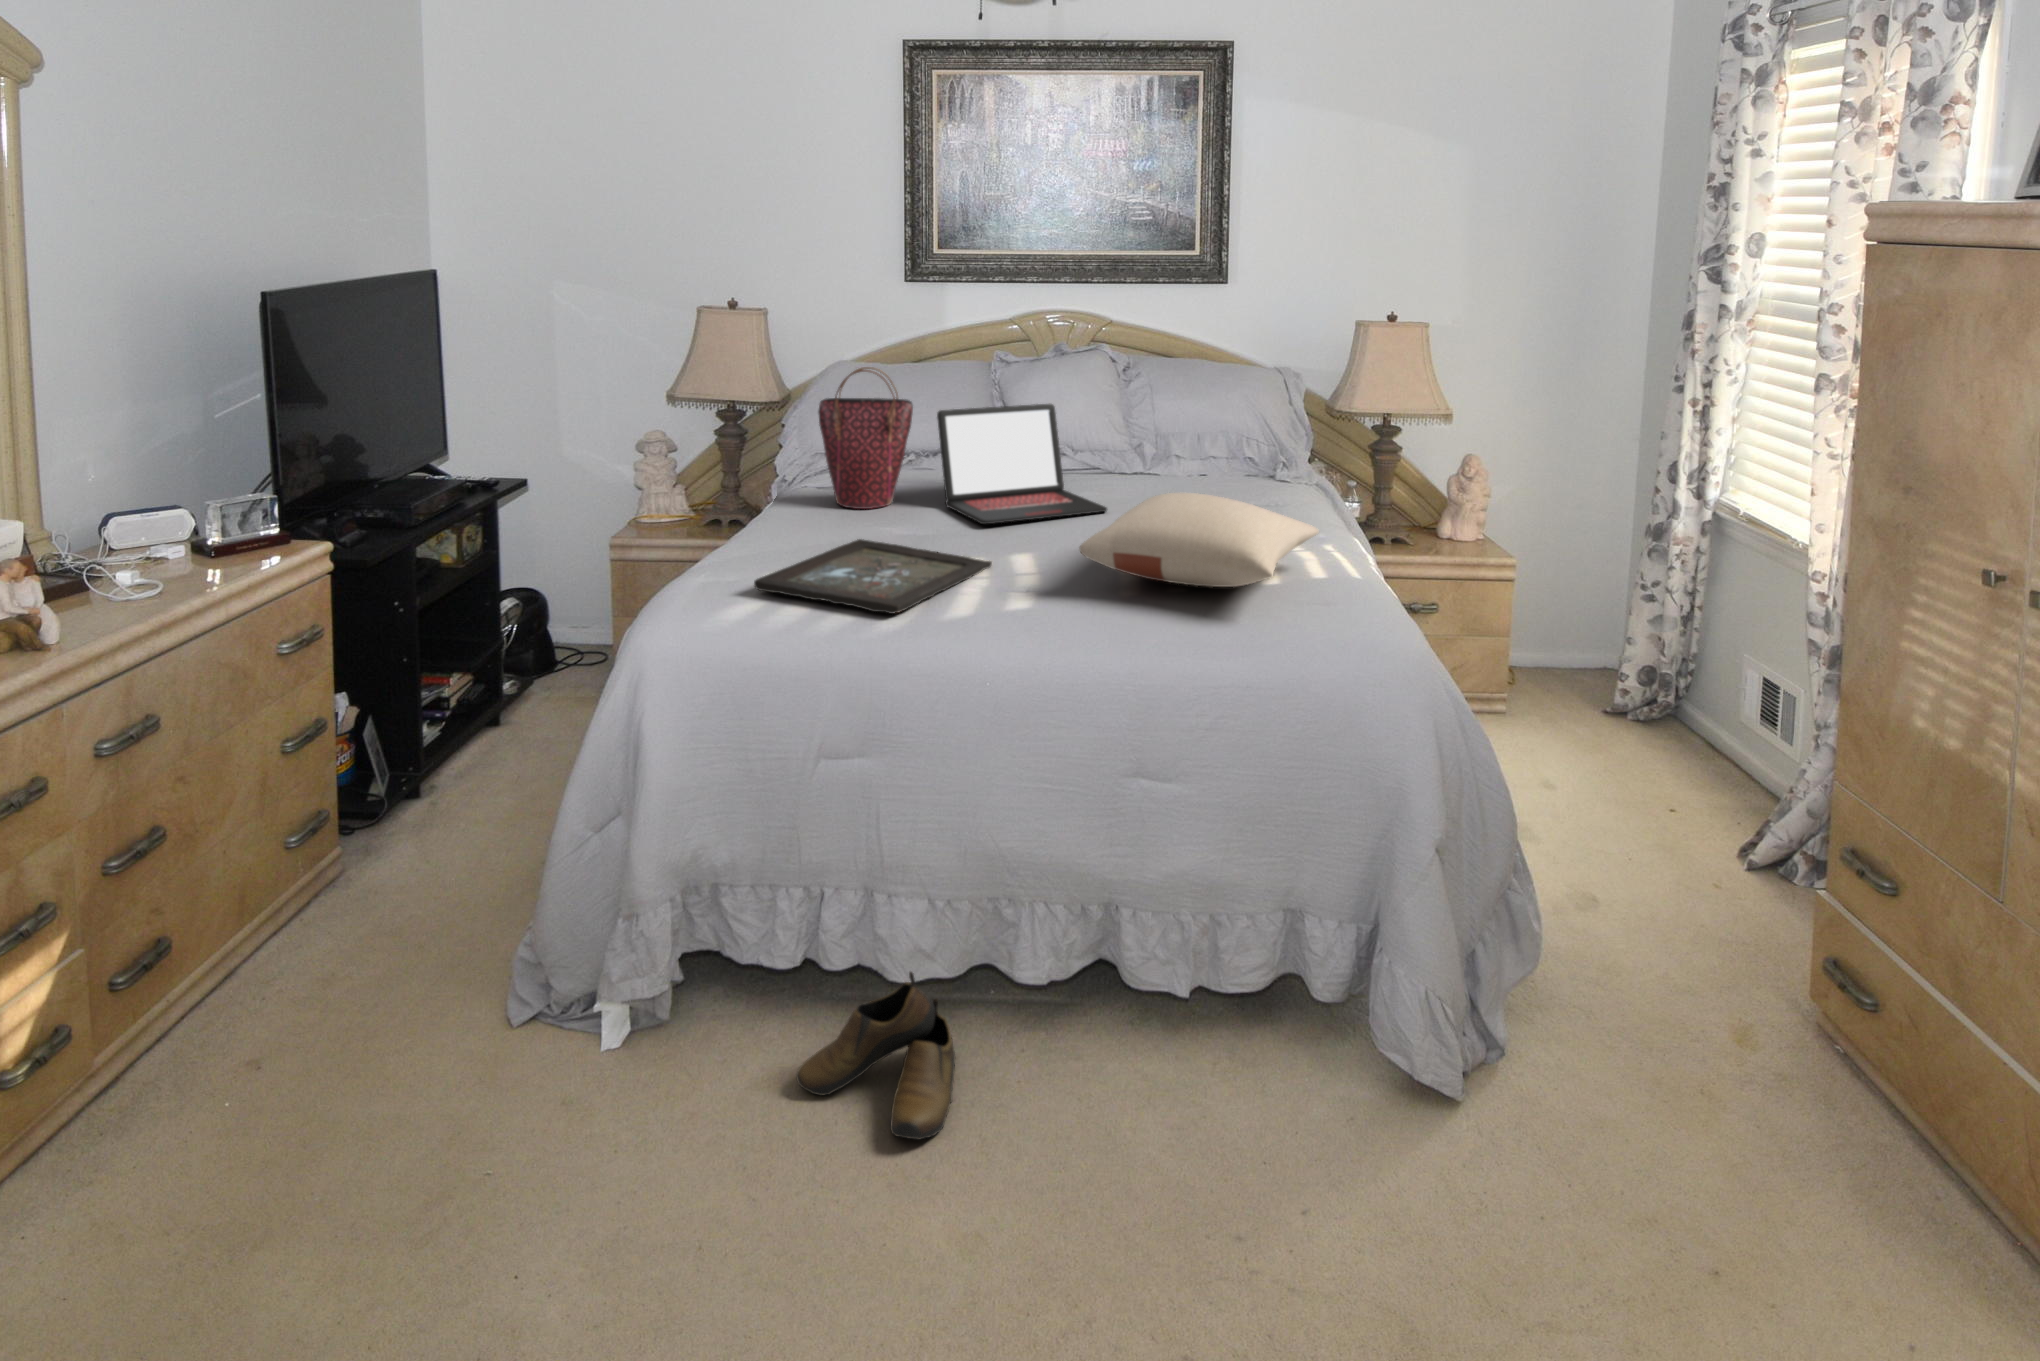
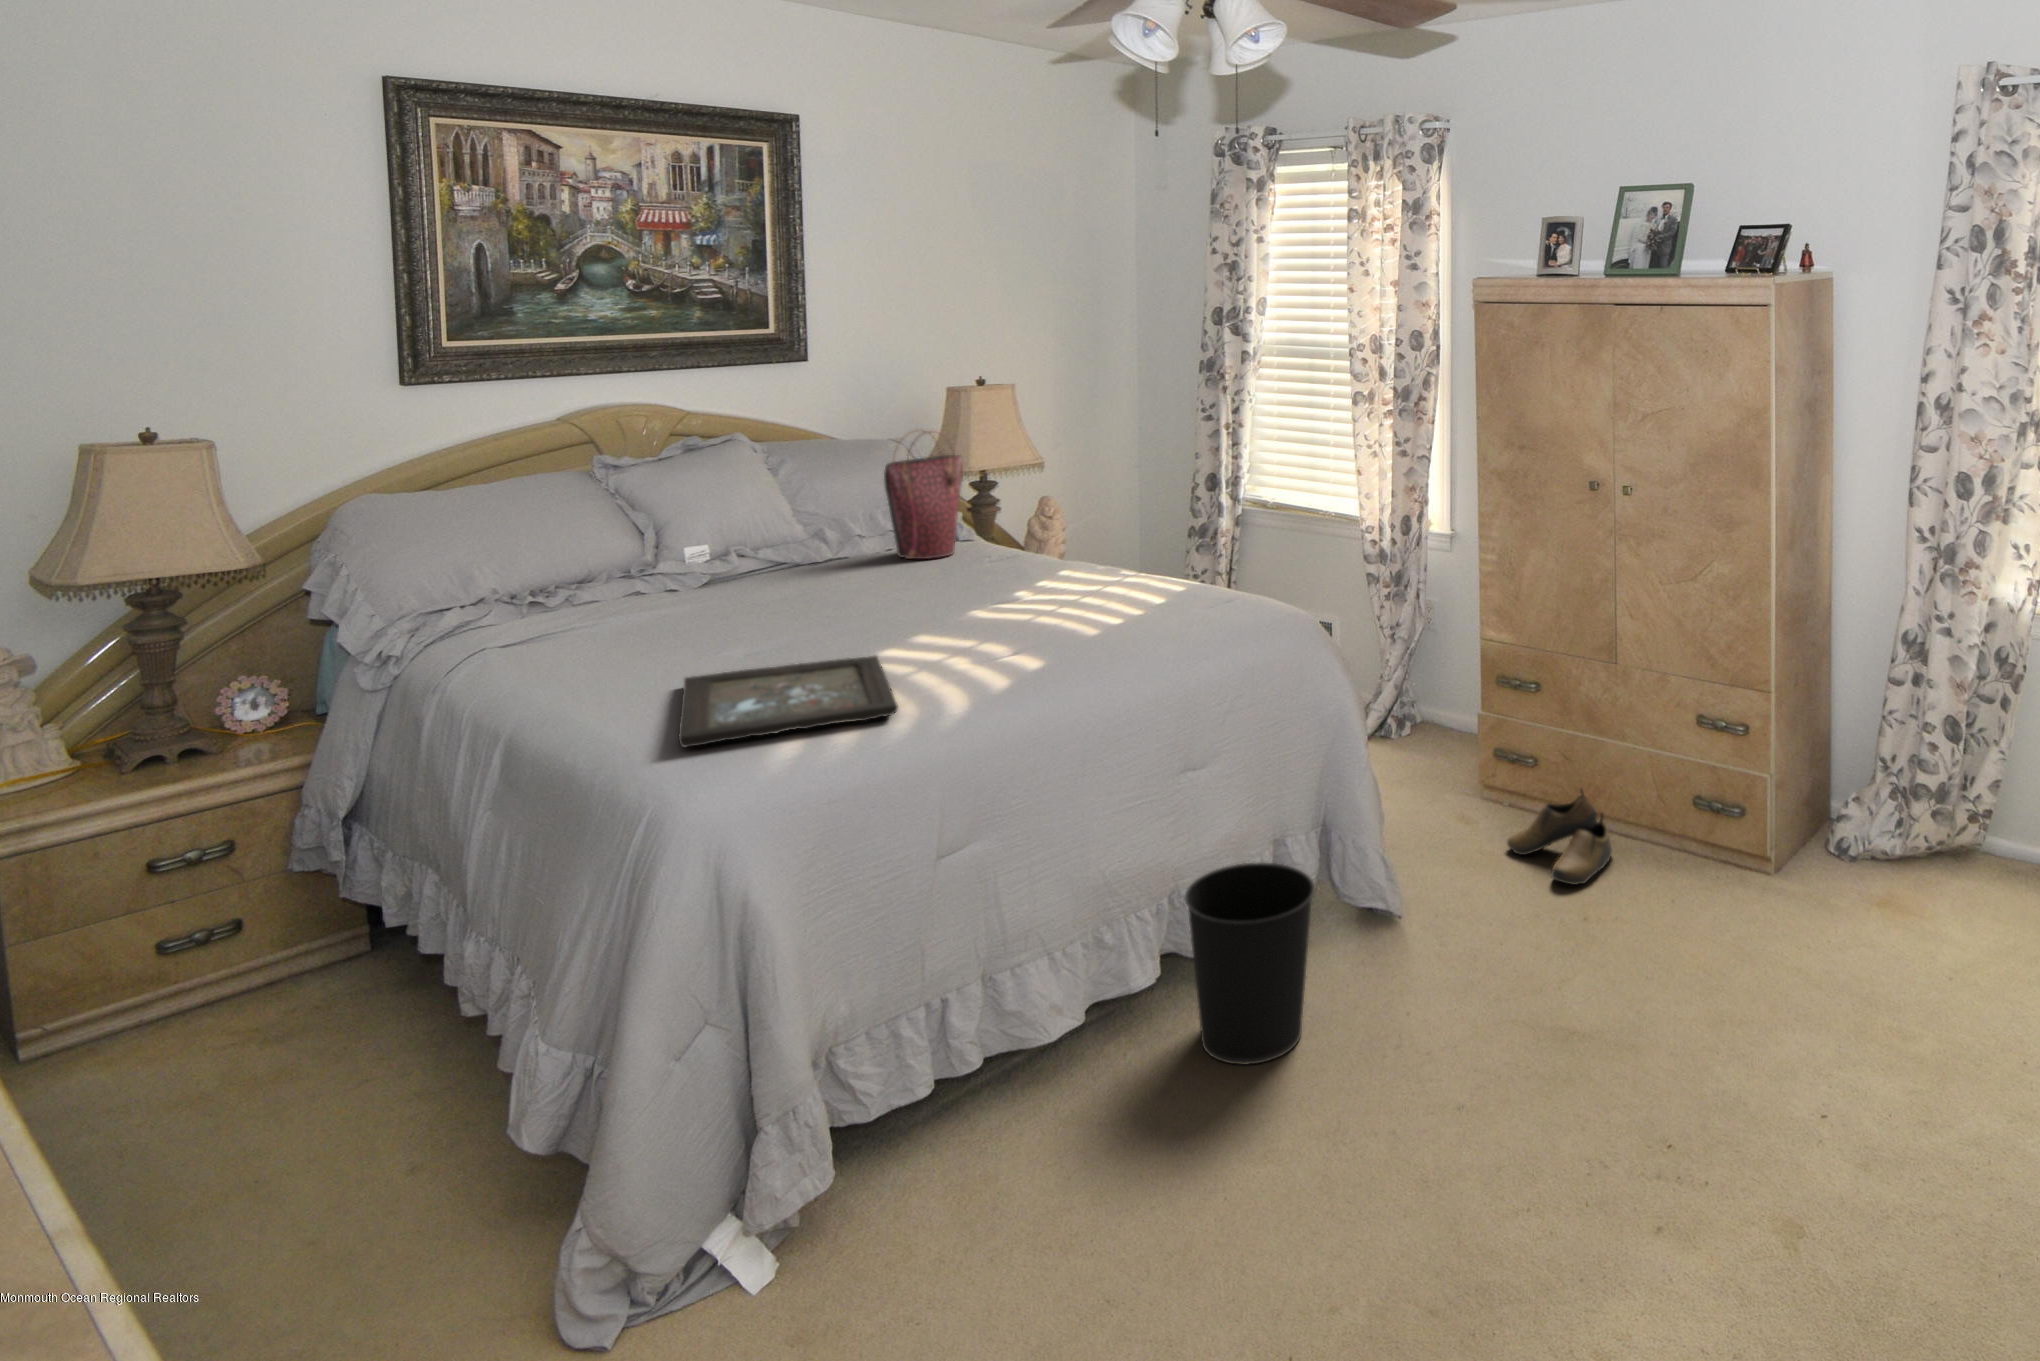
handbag: present [818,367,913,509] -> present [884,431,963,559]
laptop: present [937,404,1107,524] -> none [662,500,875,634]
pillow: present [1079,493,1319,587] -> none [972,544,1189,626]
wastebasket: none [1107,900,1262,1146] -> present [1185,863,1315,1065]
shoe: present [796,972,955,1140] -> present [1507,788,1612,885]

